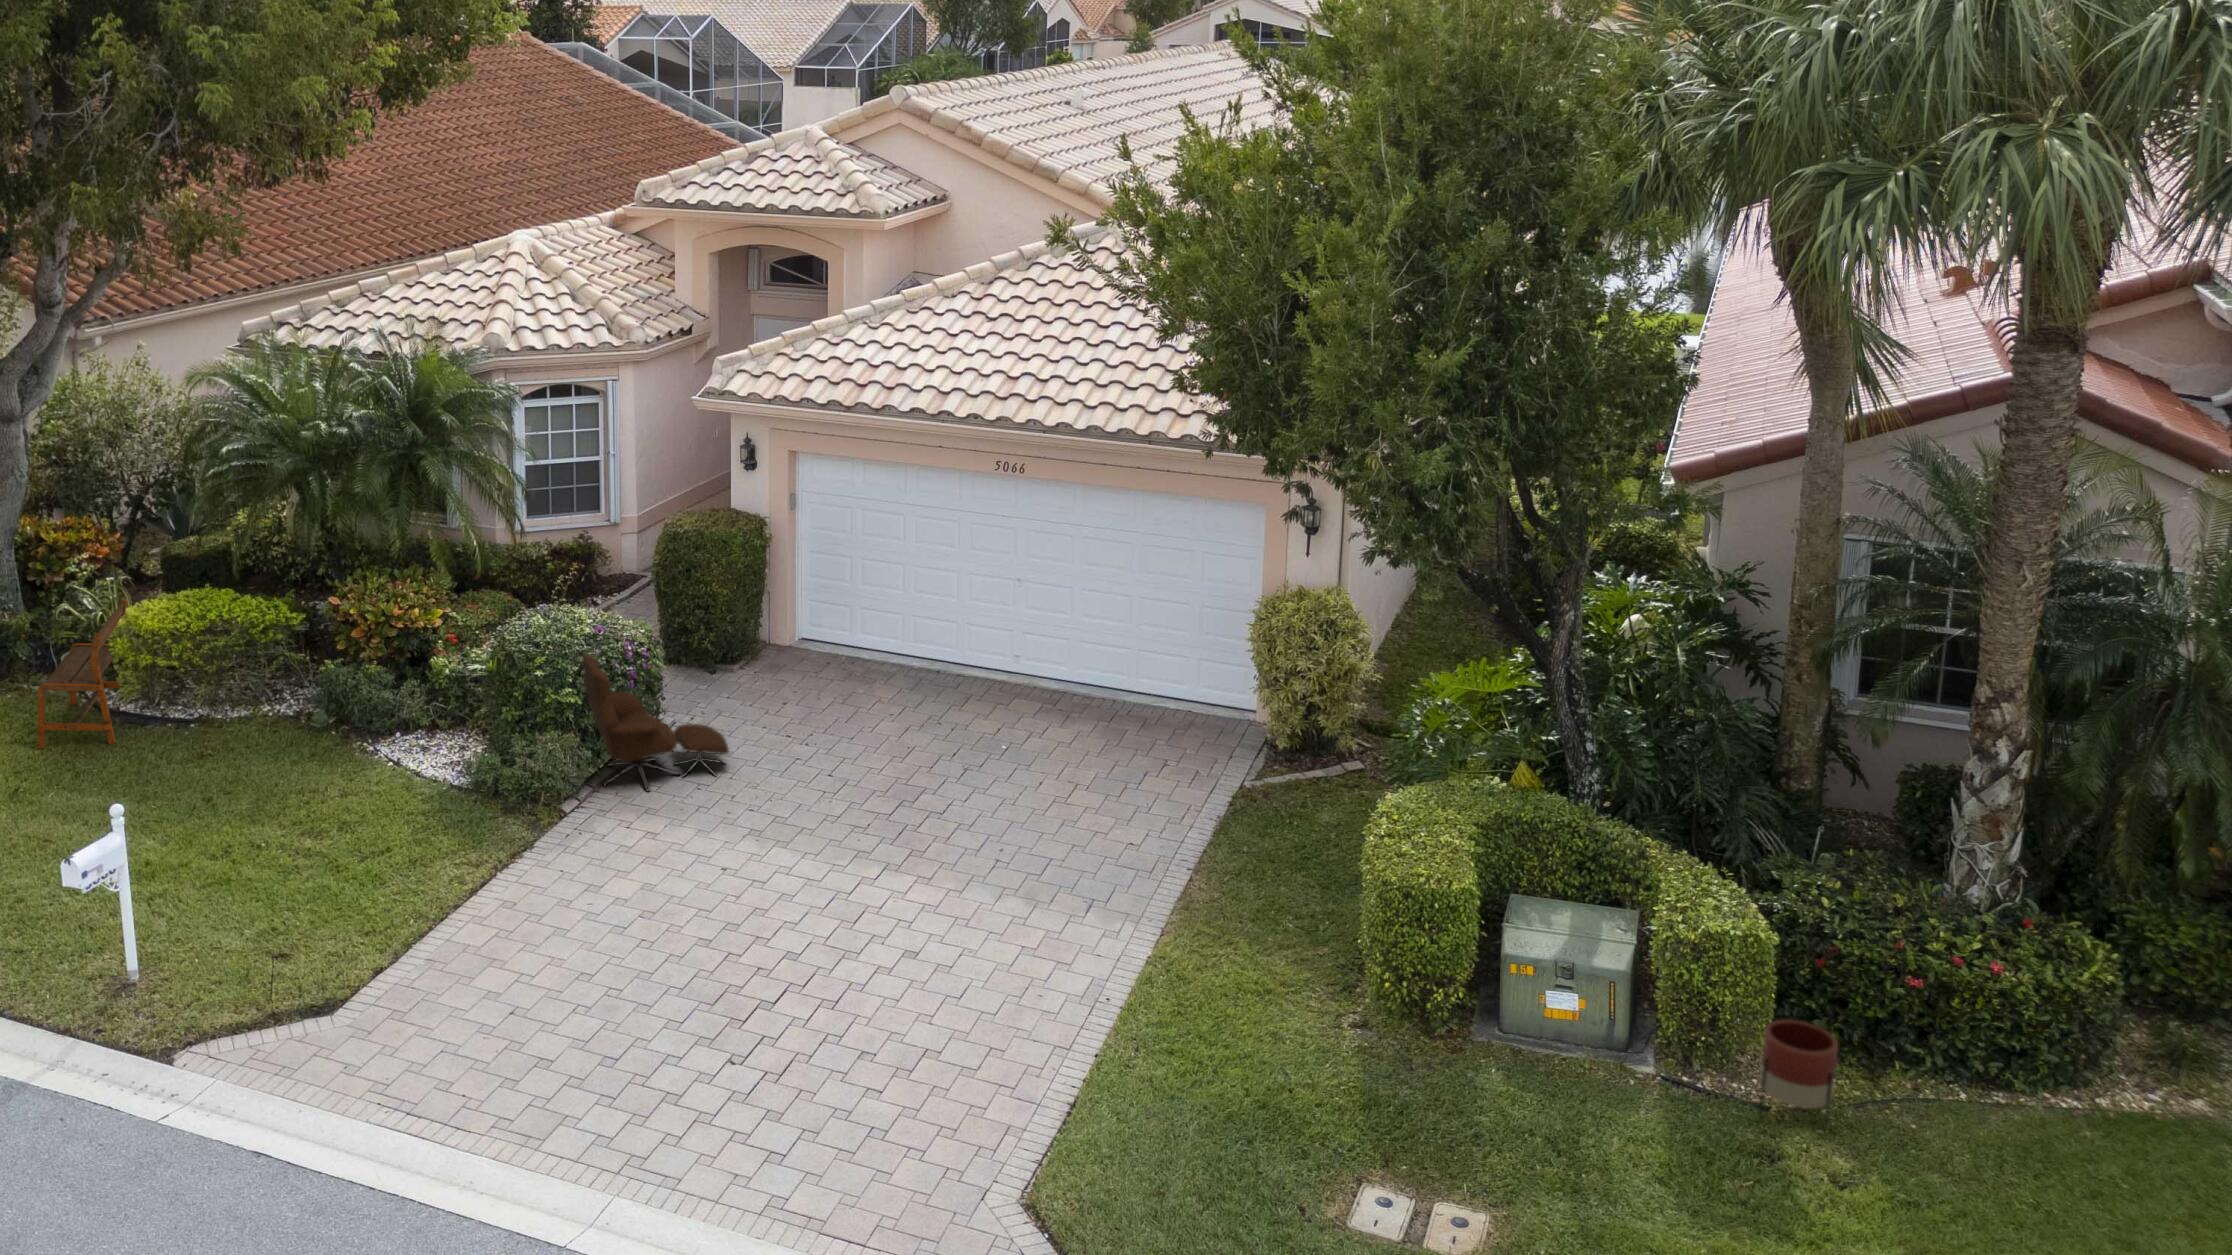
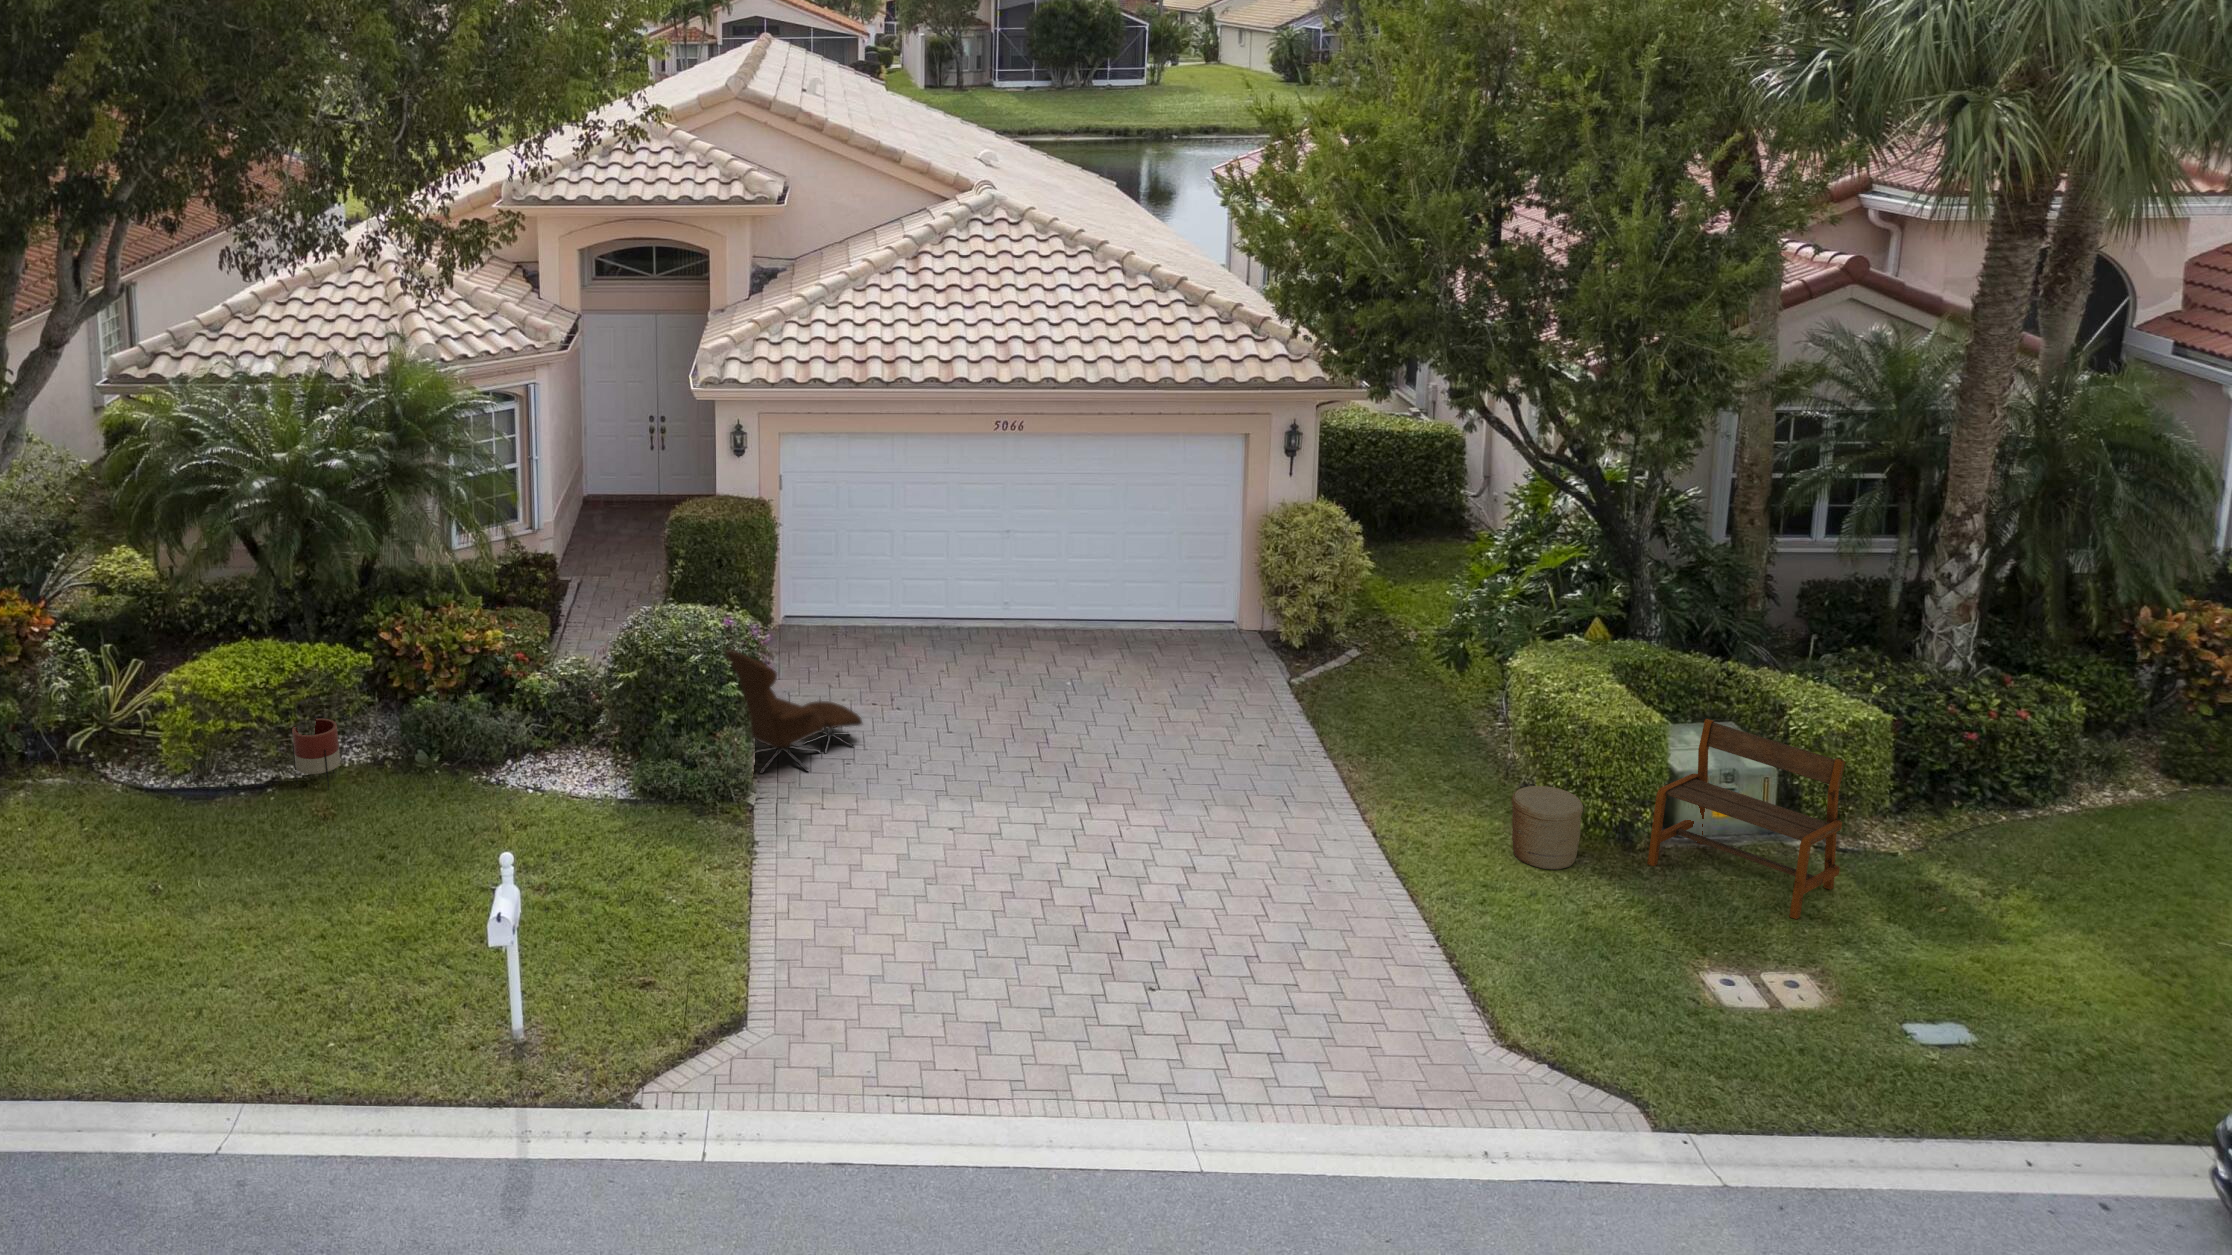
bench: present [37,599,127,749] -> present [1647,719,1845,919]
woven basket: none [1287,937,1369,1039] -> present [1511,786,1583,870]
planter: present [1759,1020,1838,1120] -> present [292,719,340,790]

